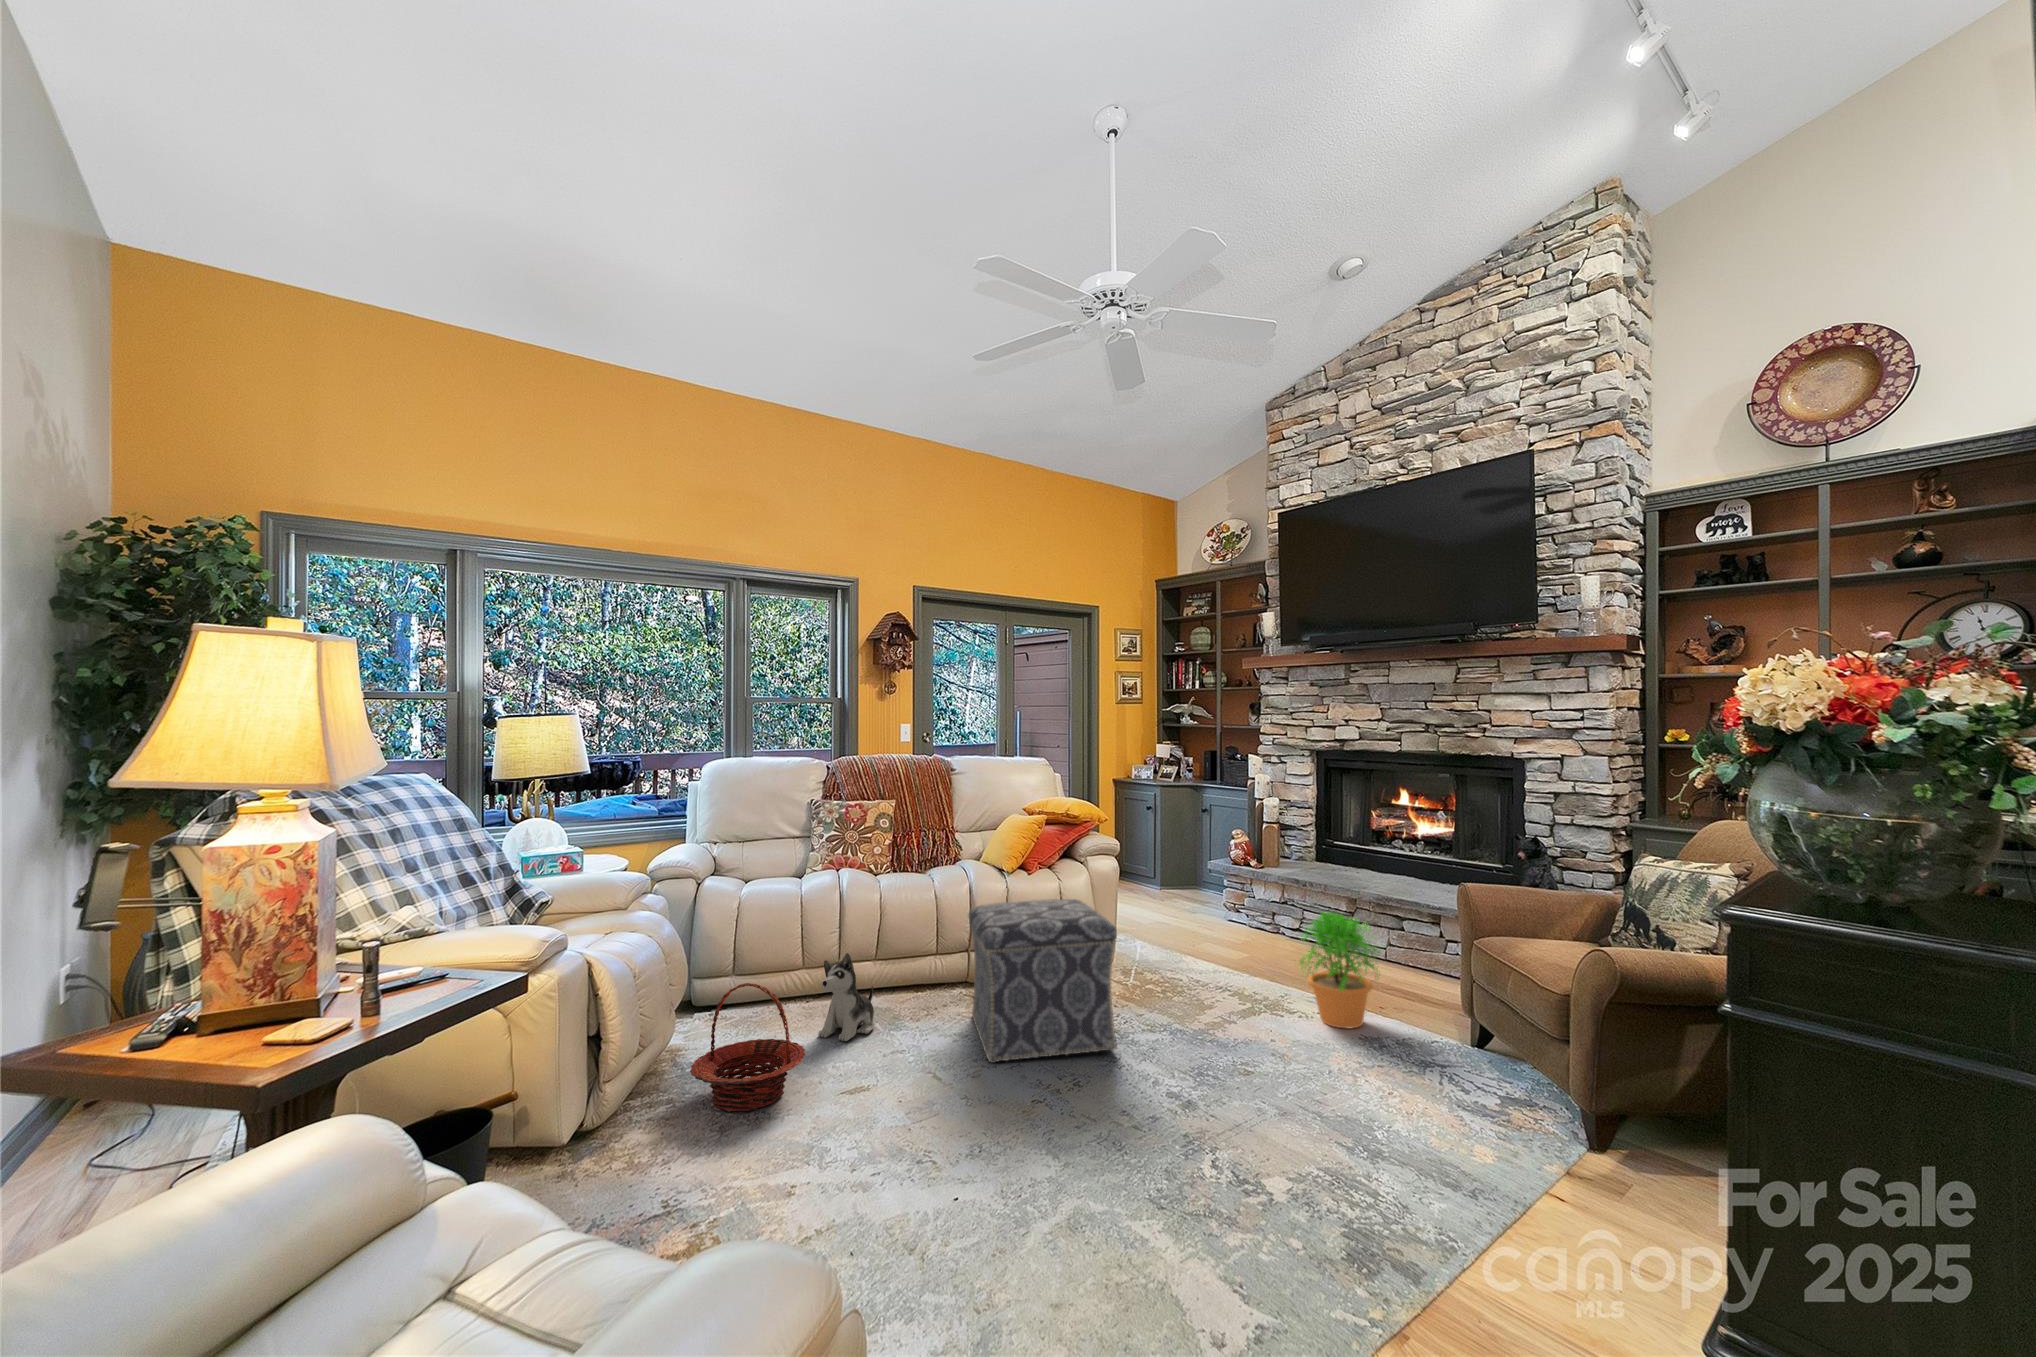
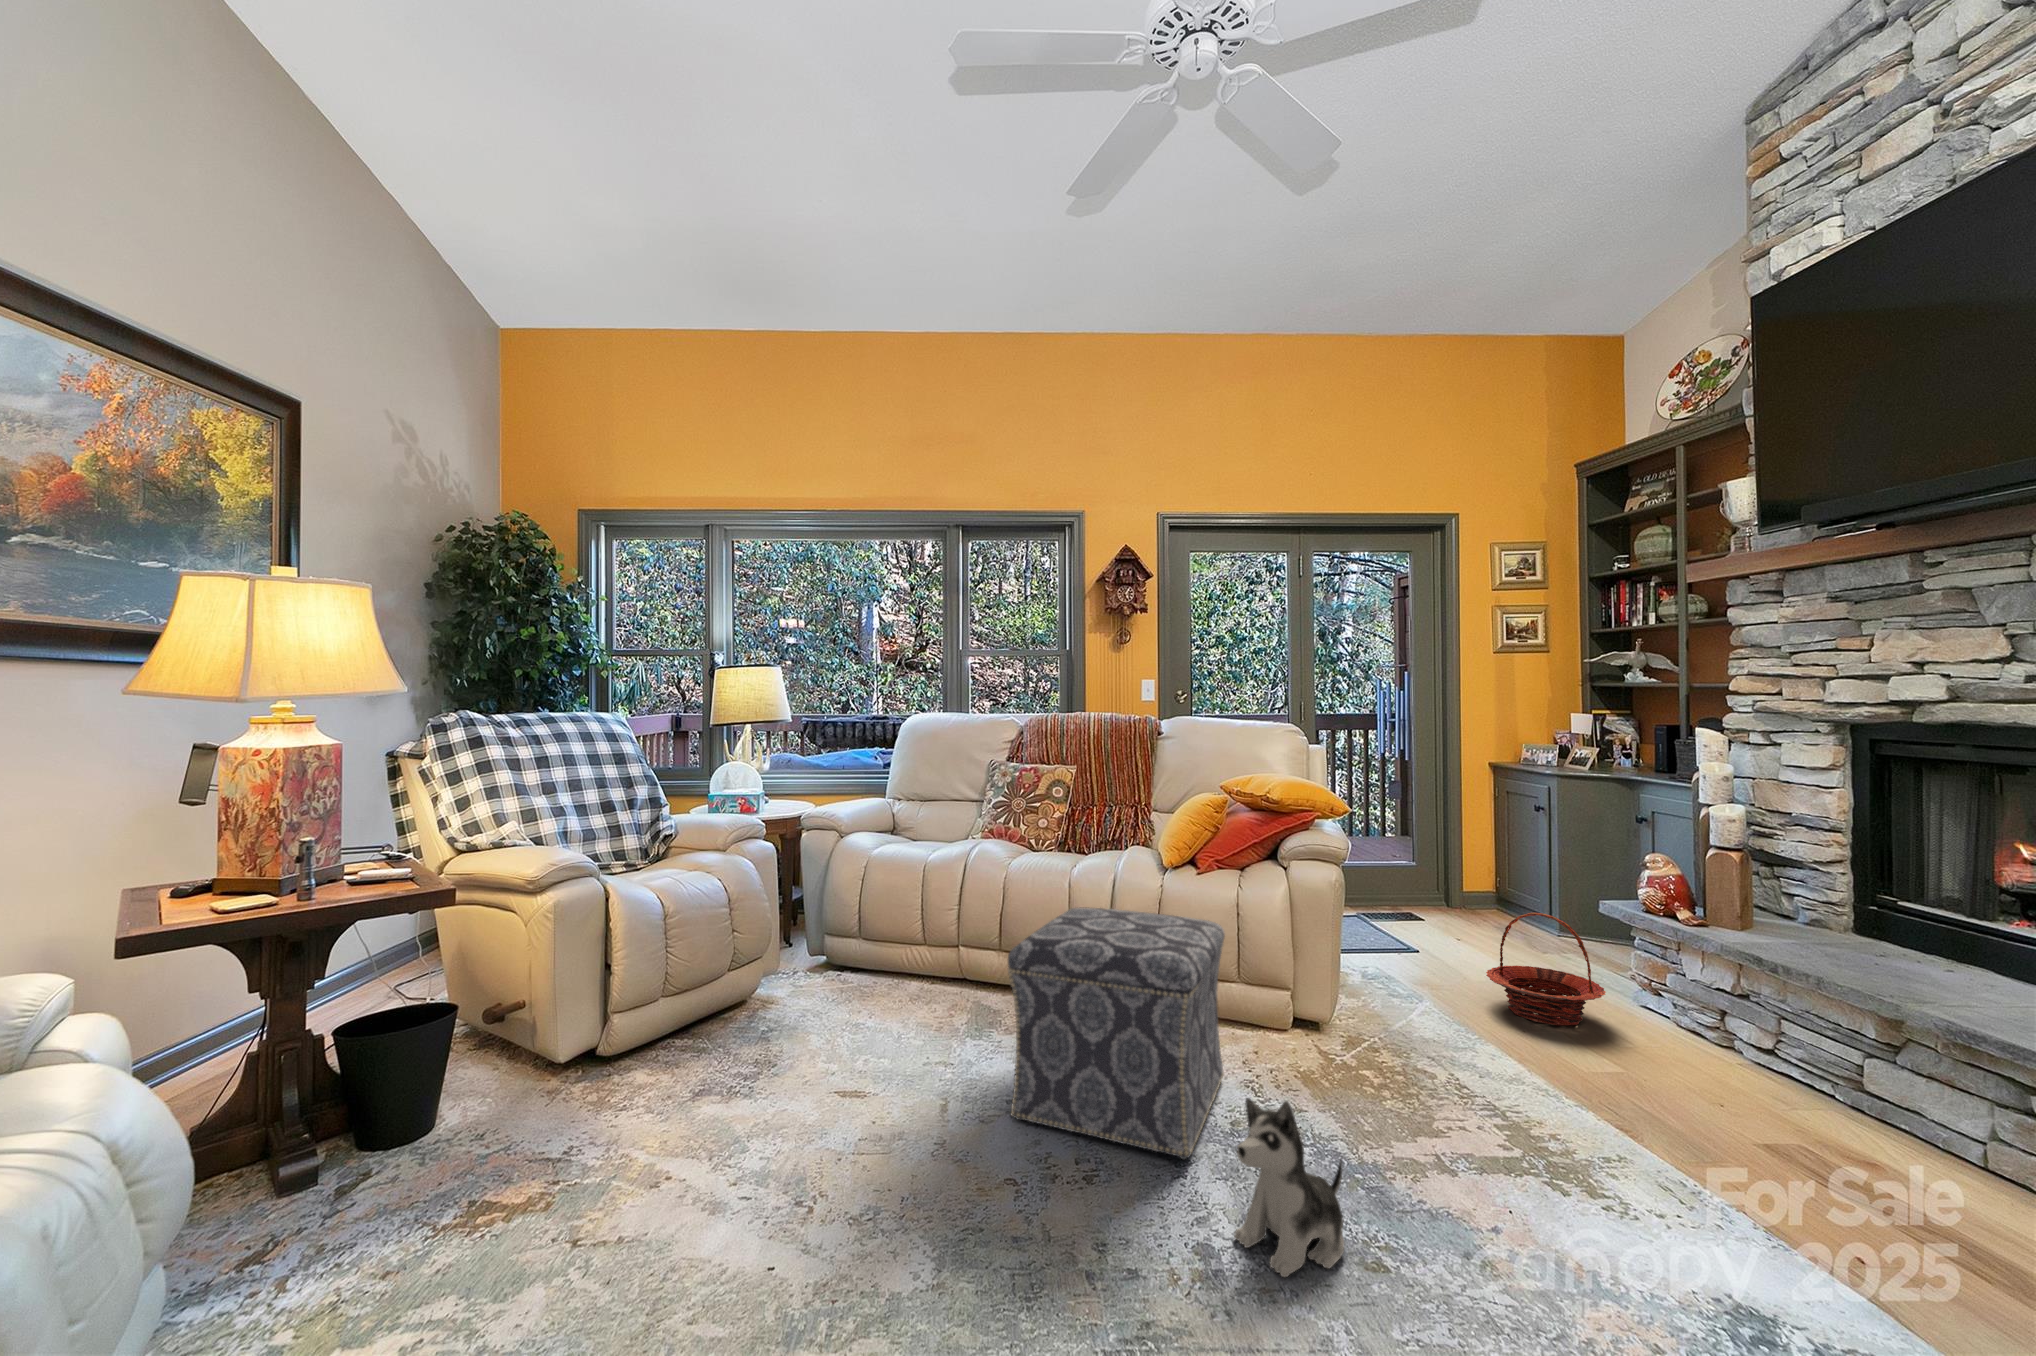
potted plant: present [1300,912,1380,1028] -> none [1591,1026,1832,1283]
plush toy: present [818,953,875,1041] -> present [1234,1098,1344,1277]
basket: present [690,983,806,1112] -> present [1486,913,1606,1025]

